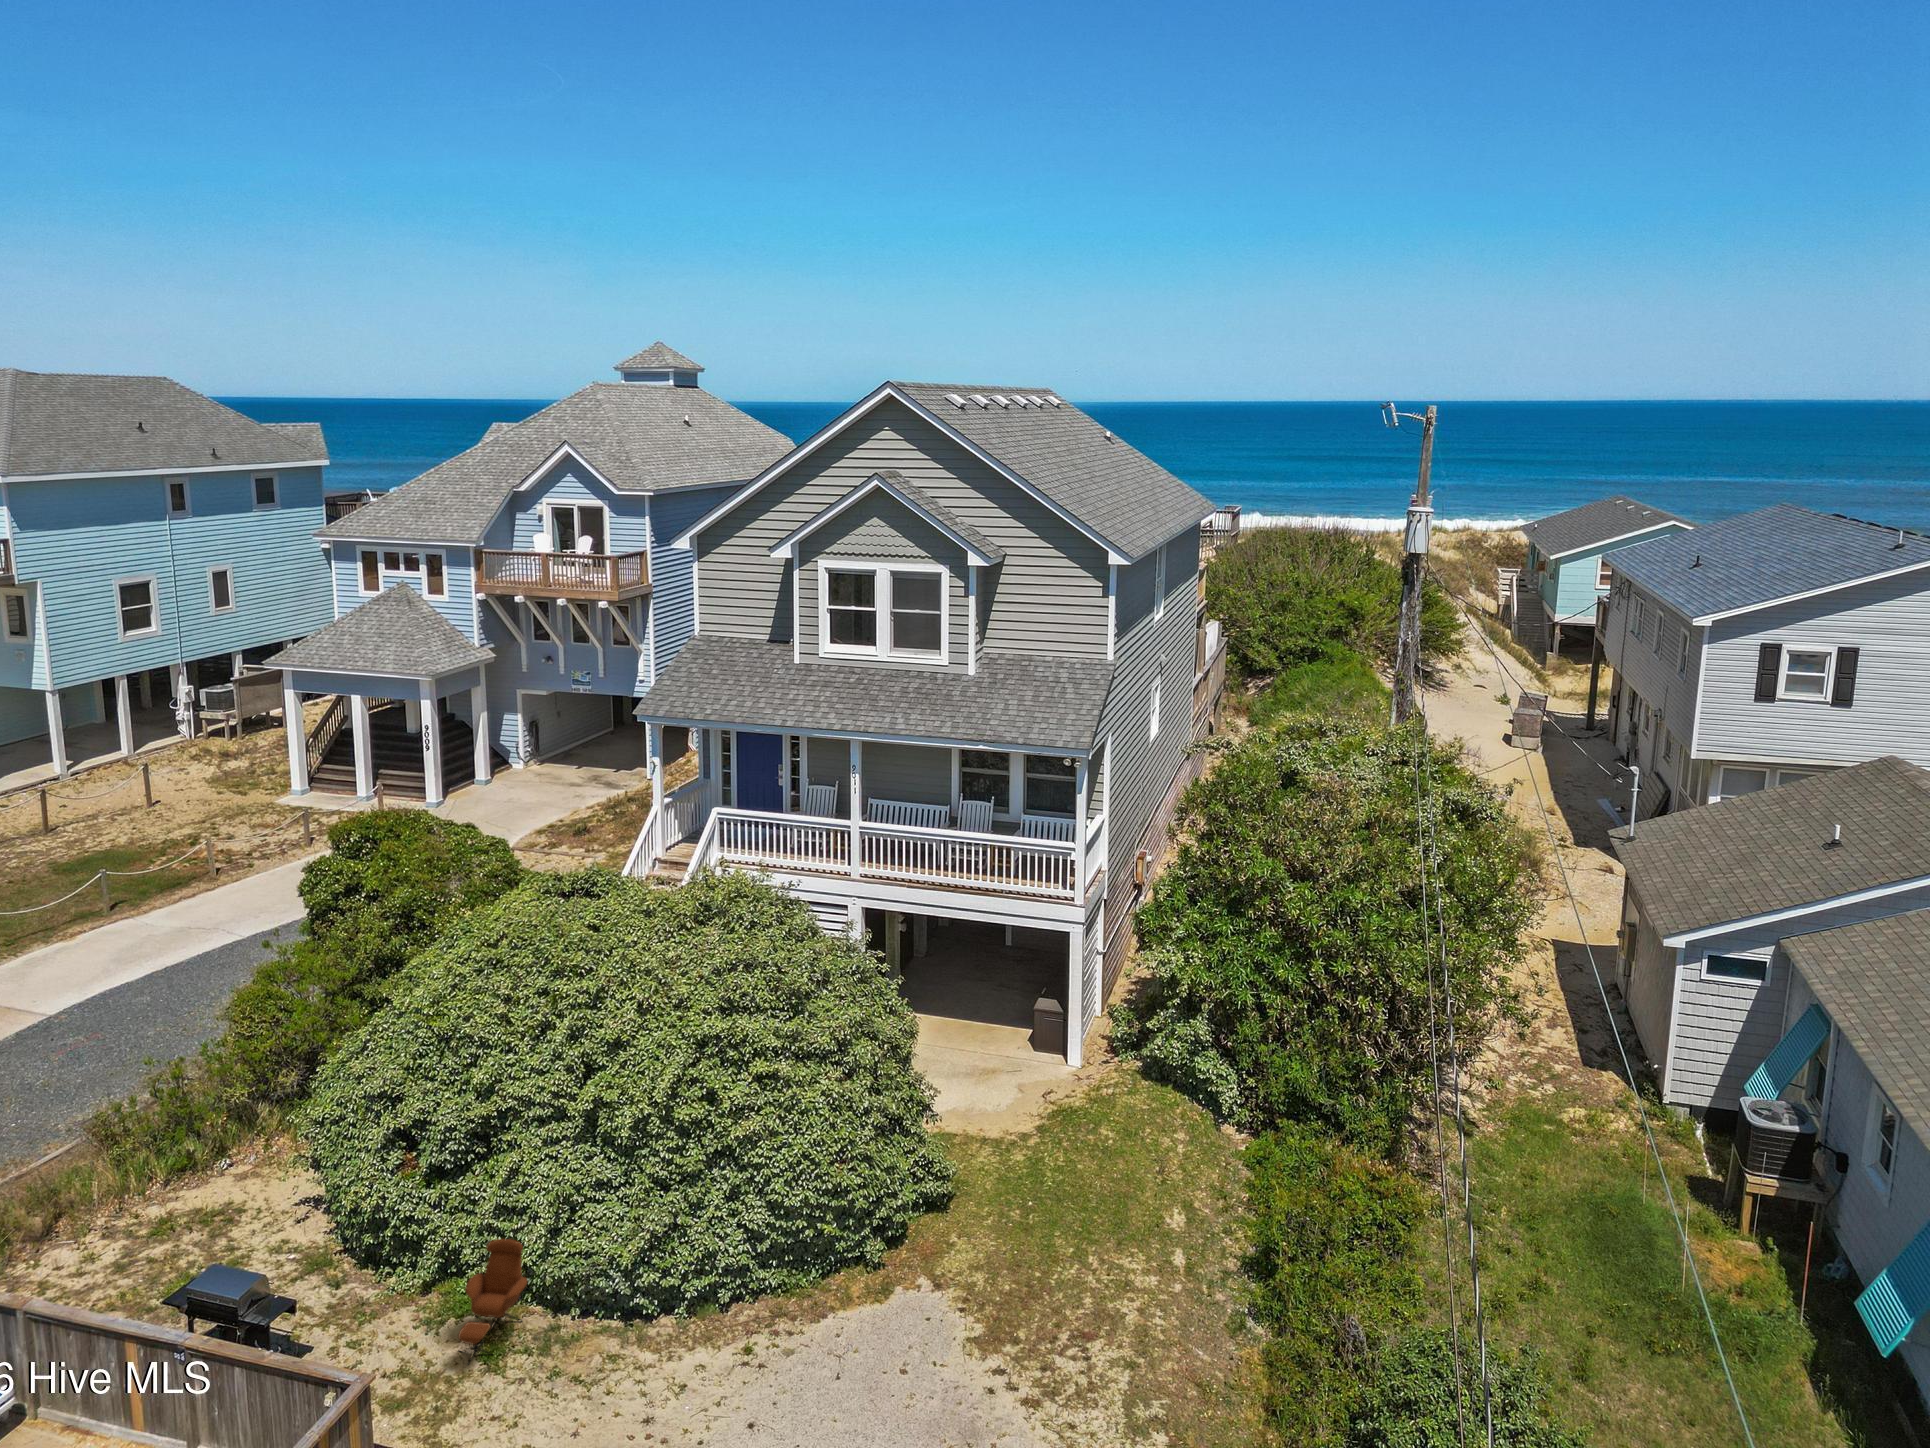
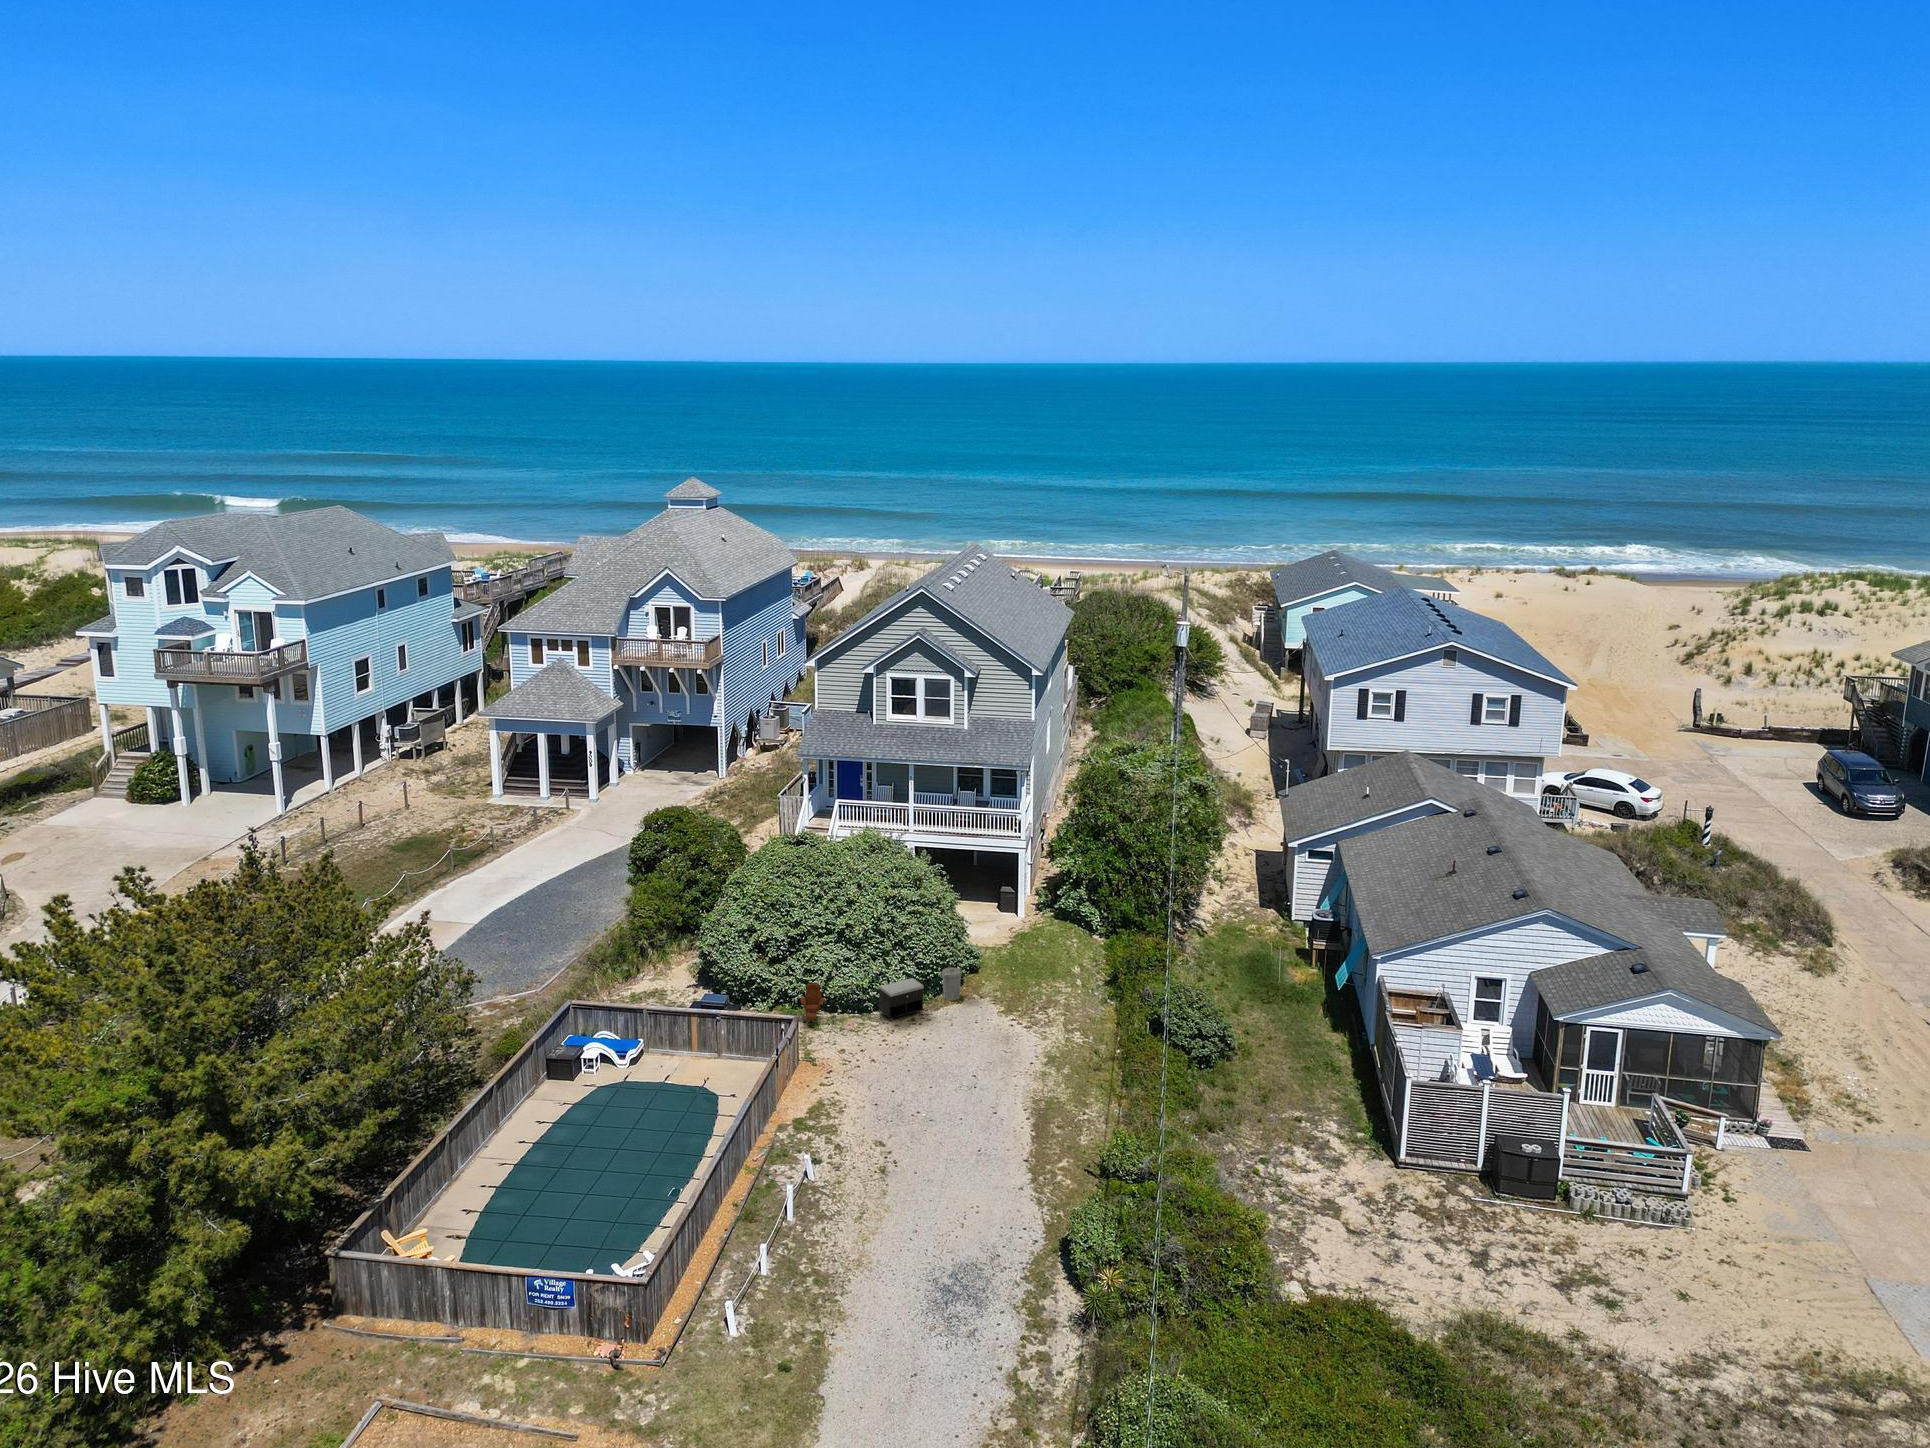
trash can: none [830,1211,877,1299] -> present [942,967,961,1001]
storage bench: none [657,1240,766,1354] -> present [879,978,924,1020]

